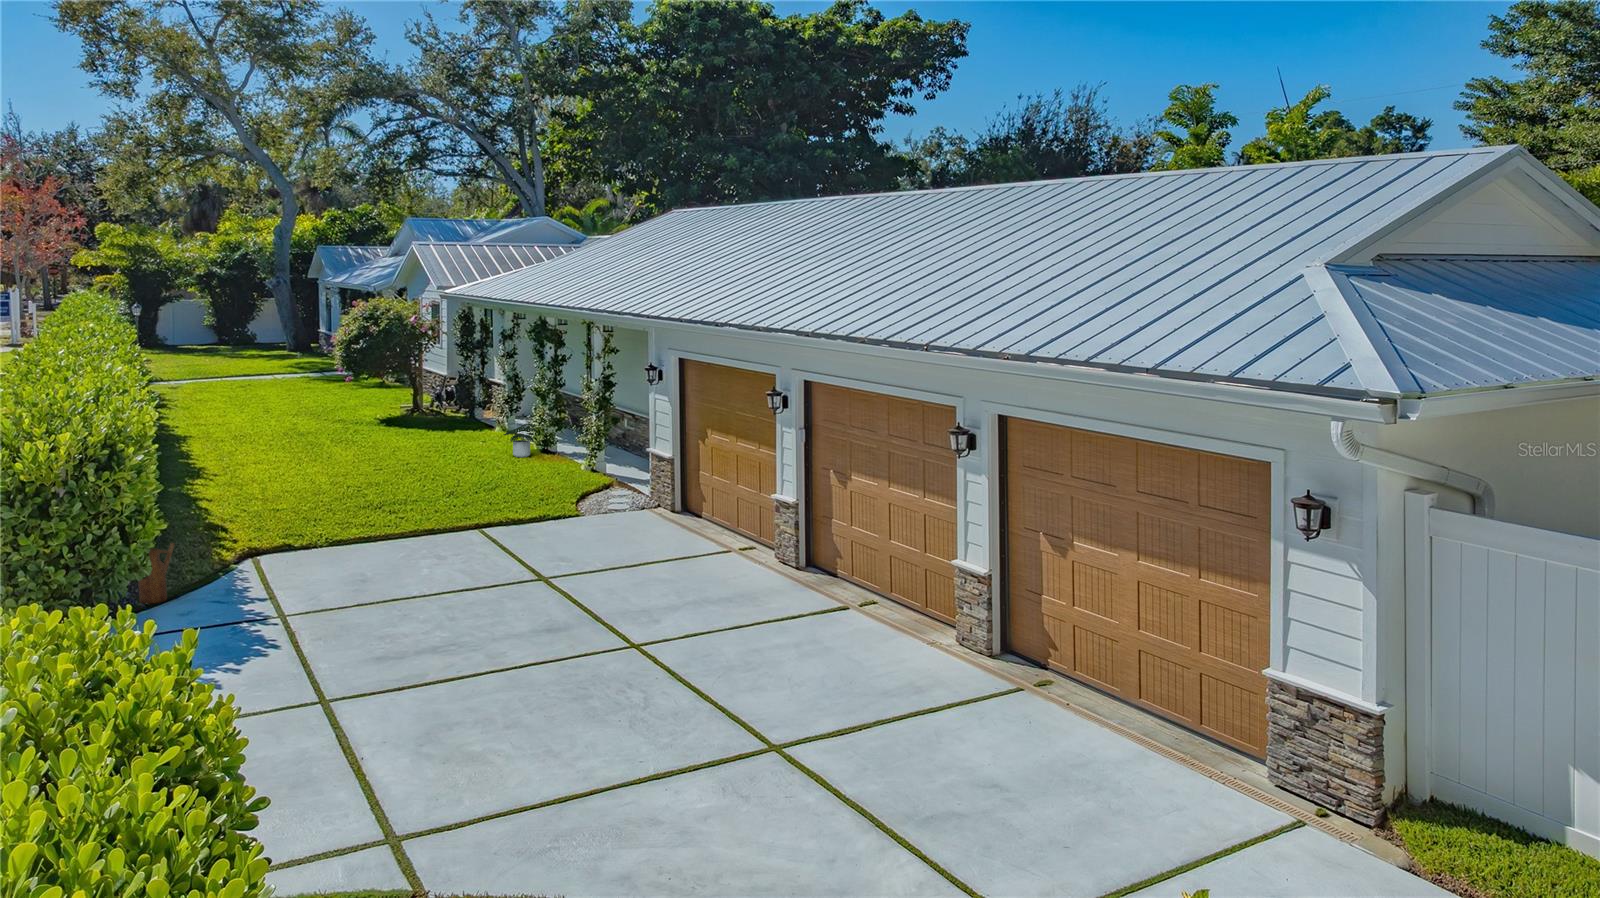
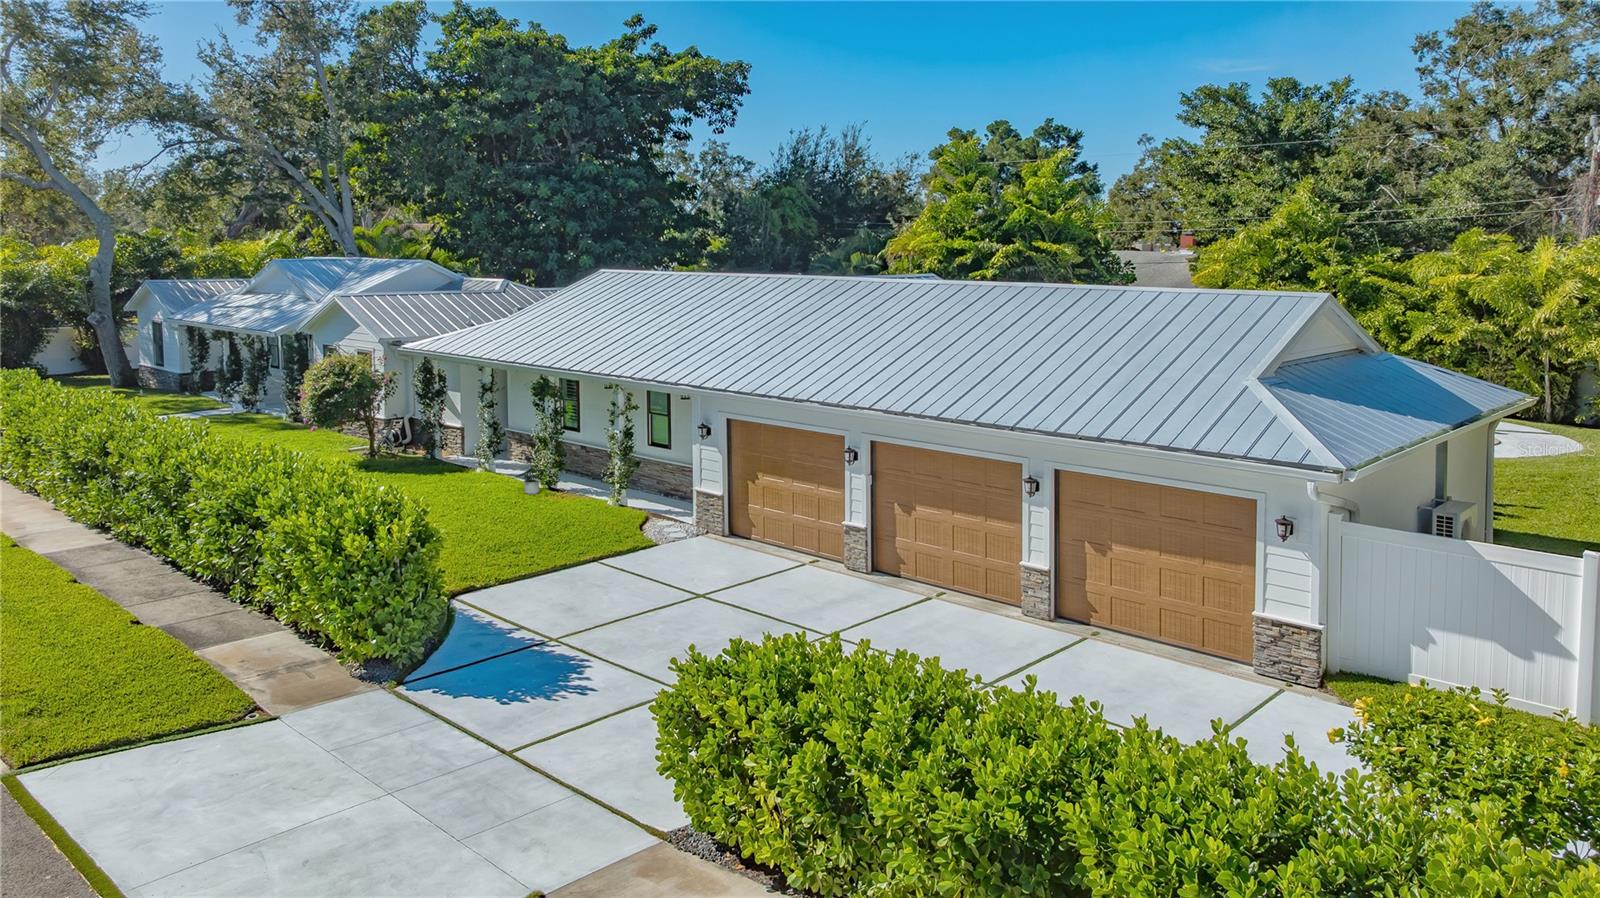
watering can: present [138,543,174,604] -> none [444,598,463,645]

